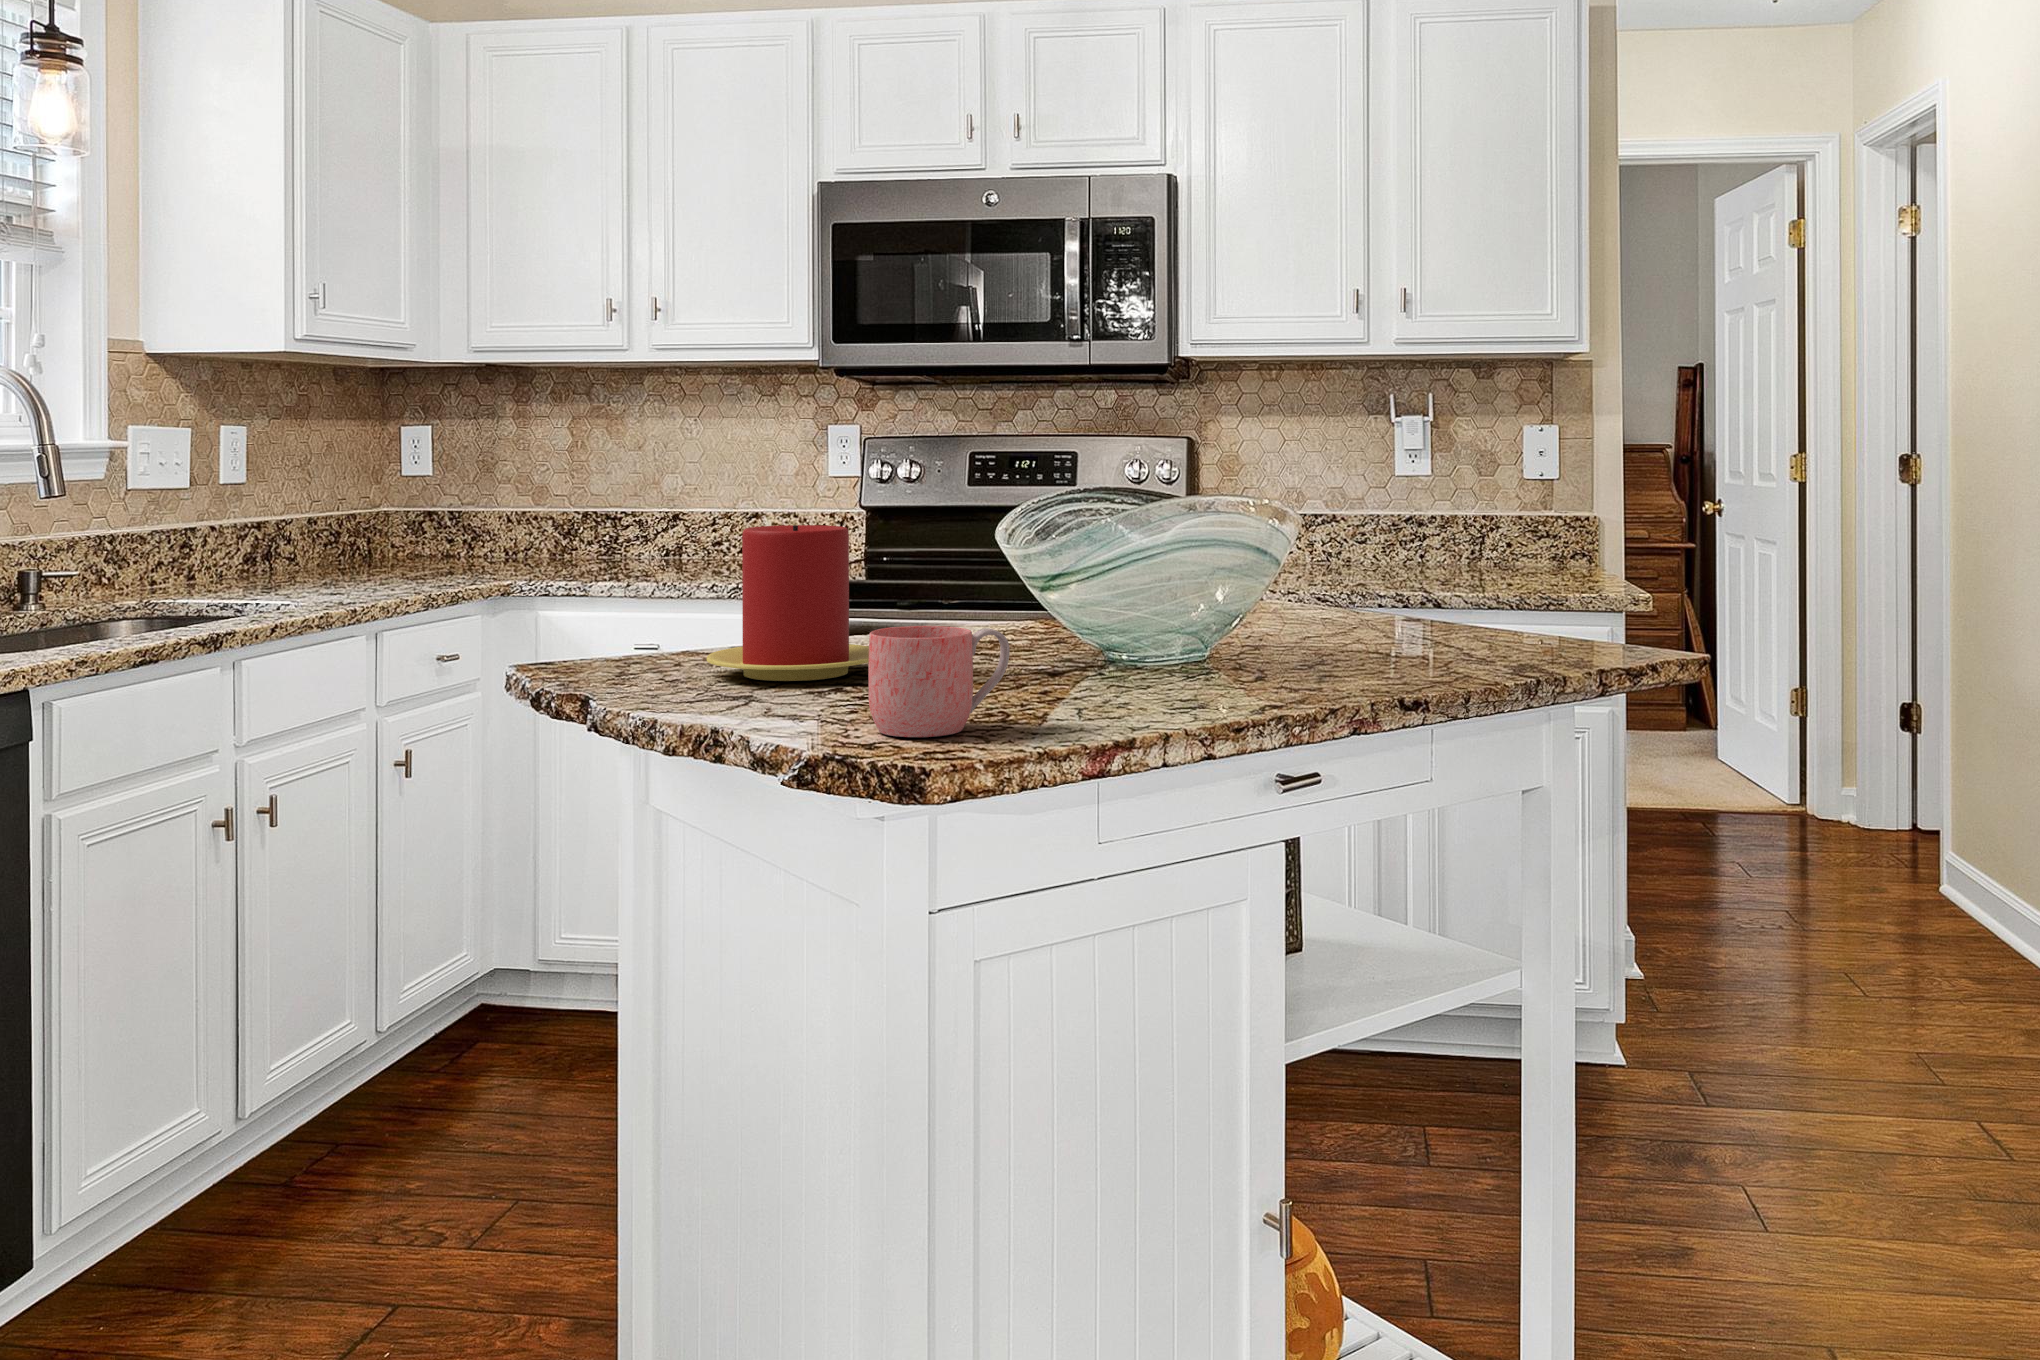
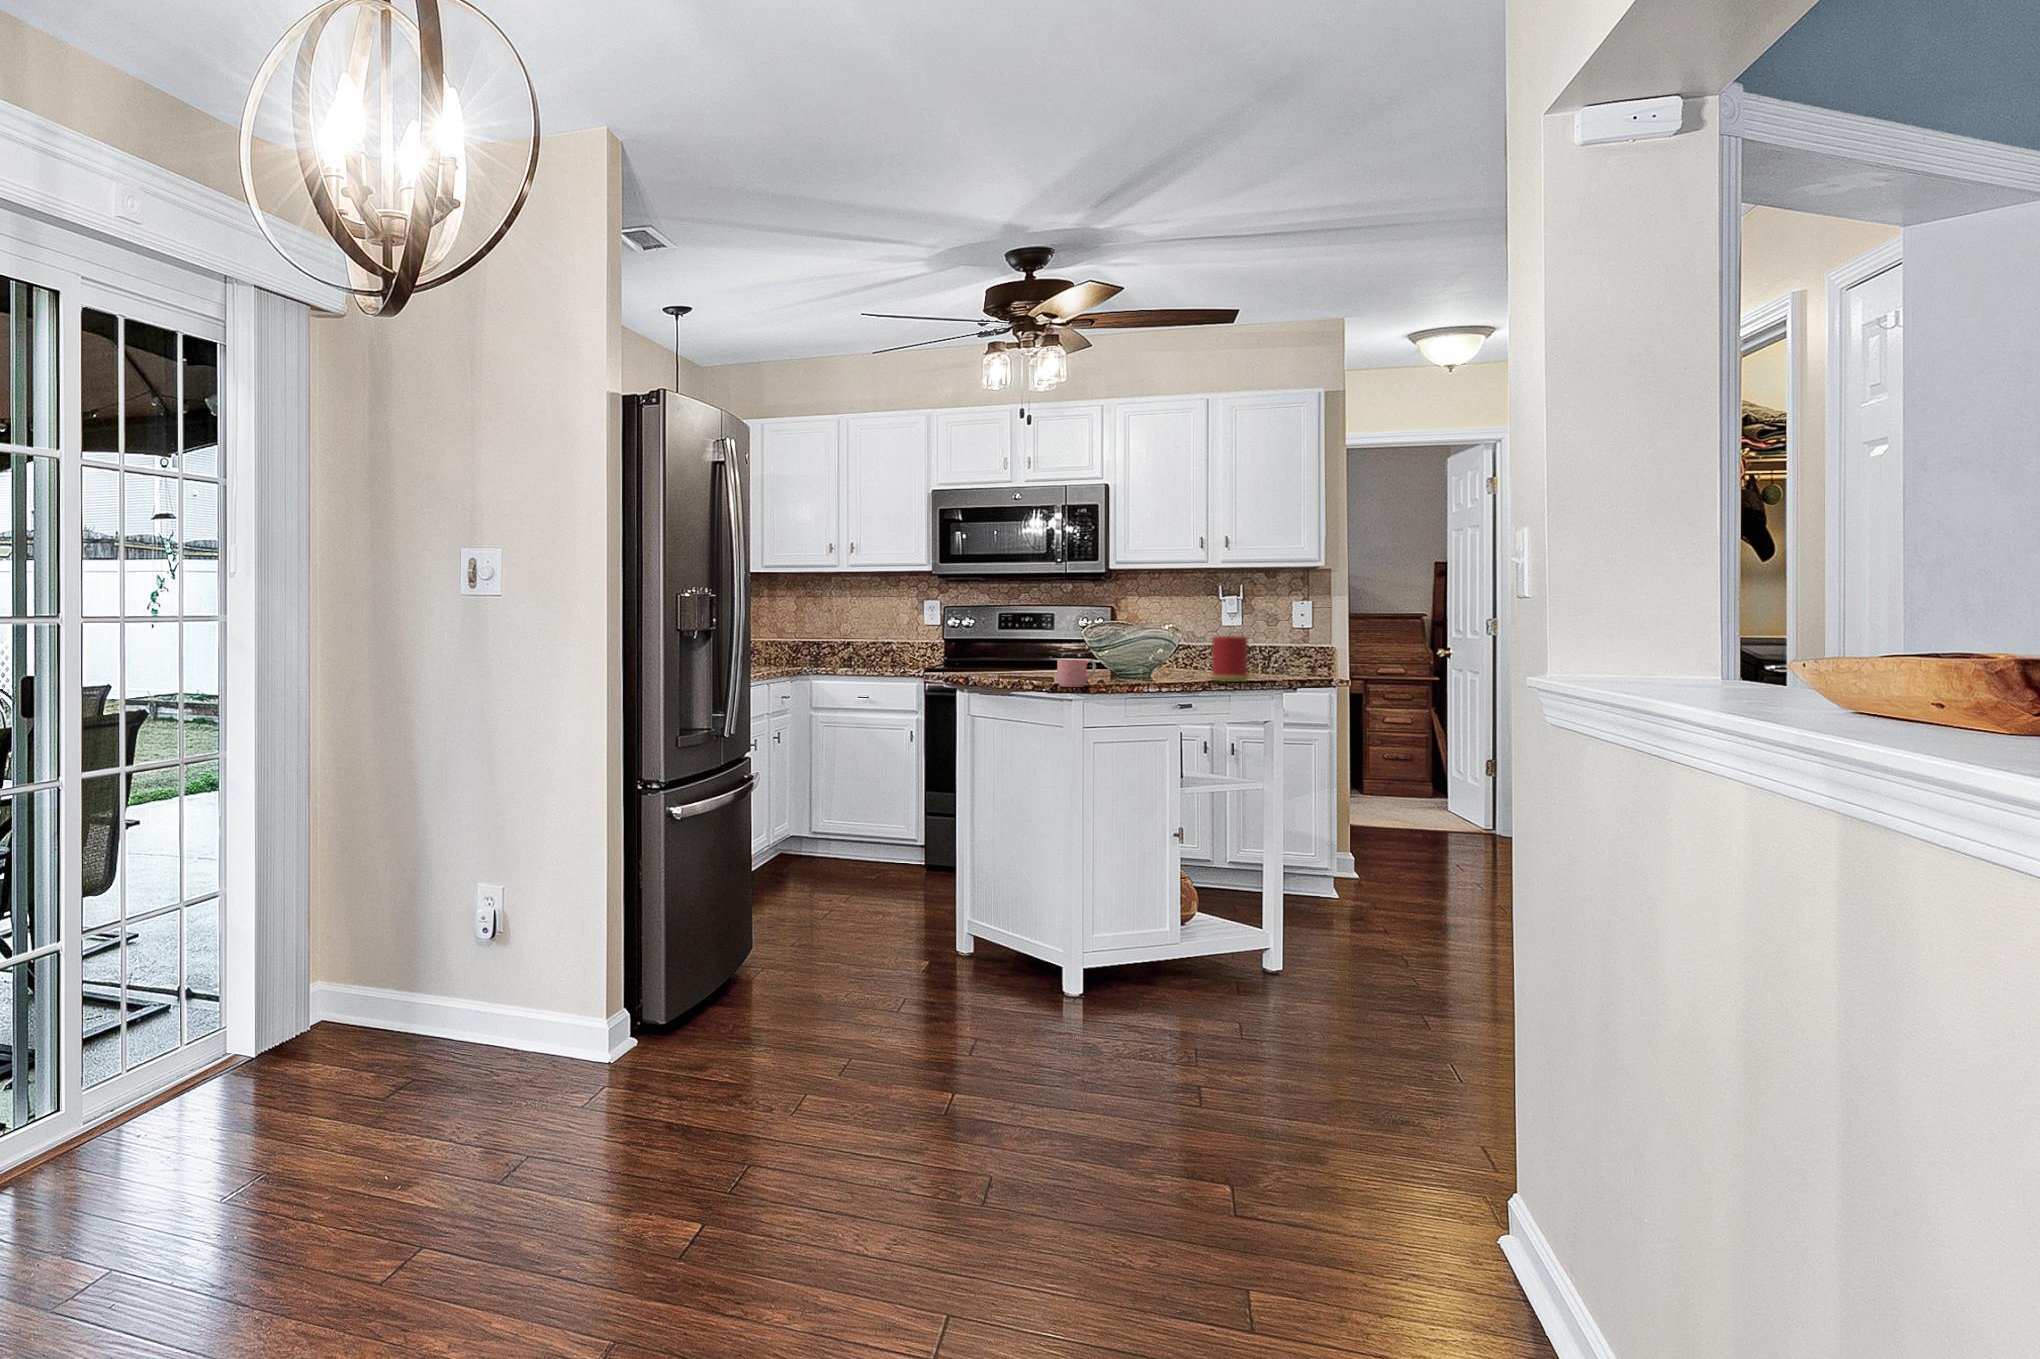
candle: present [707,525,869,681] -> present [1206,636,1259,682]

